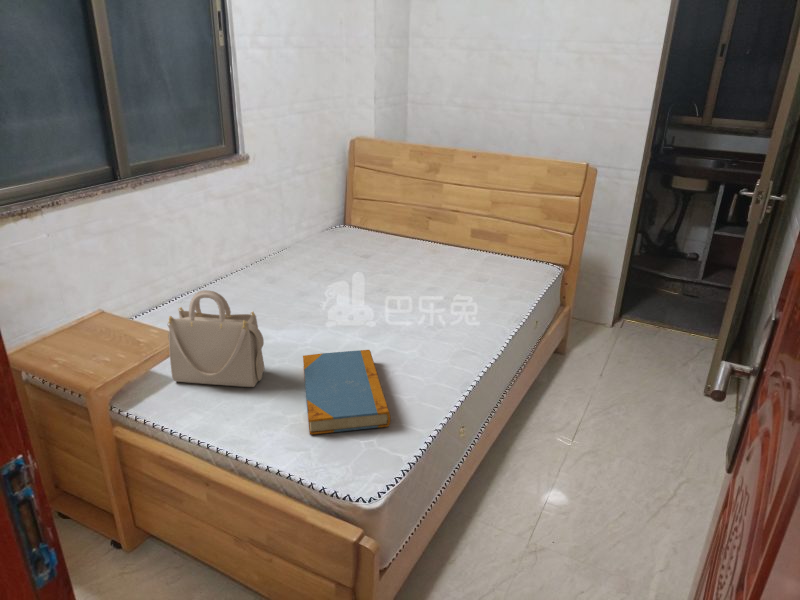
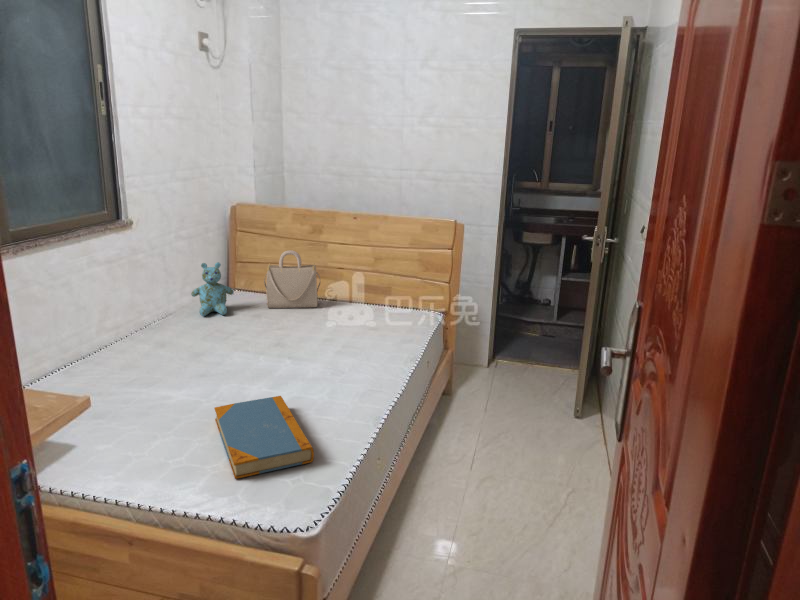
stuffed bear: none [304,200,345,253] -> present [191,262,234,316]
handbag: present [168,290,264,387] -> present [264,250,320,308]

